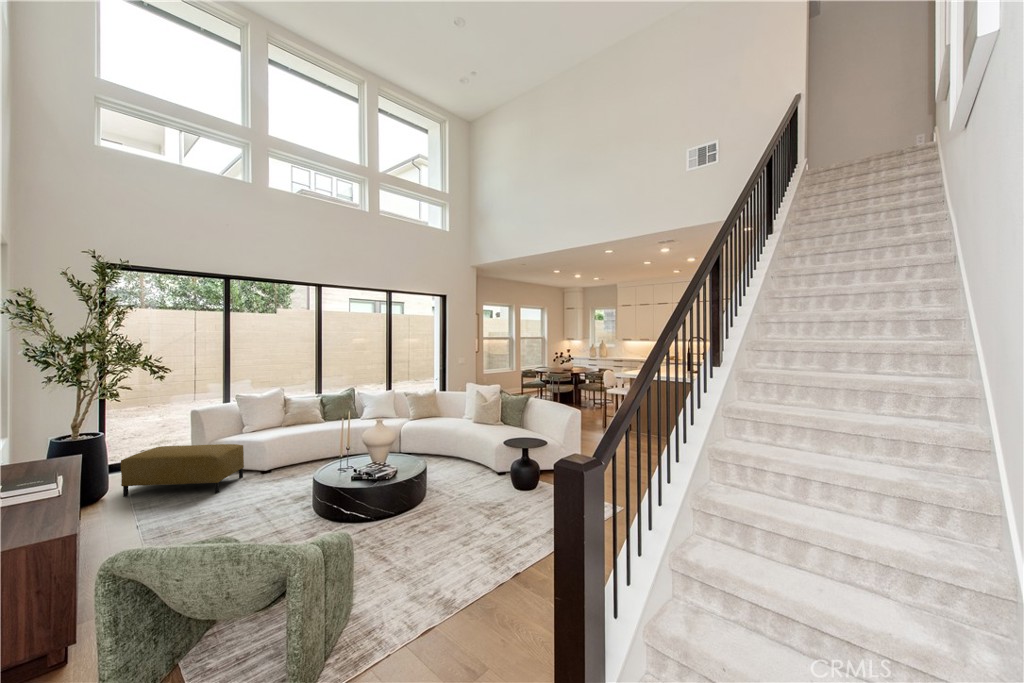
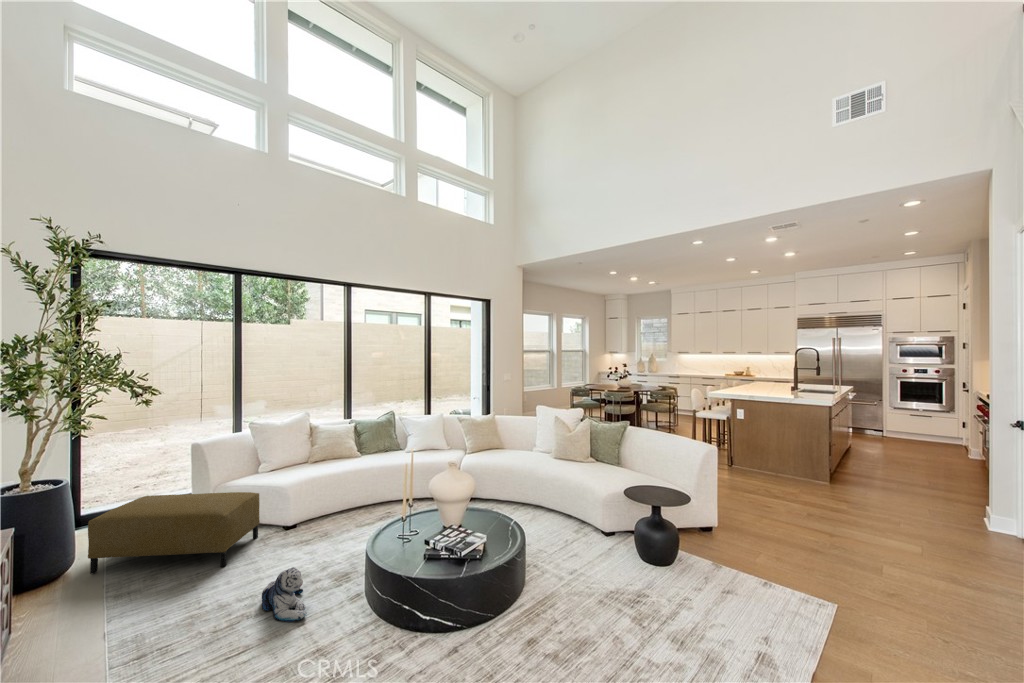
plush toy: none [242,487,272,519] -> present [262,567,306,622]

